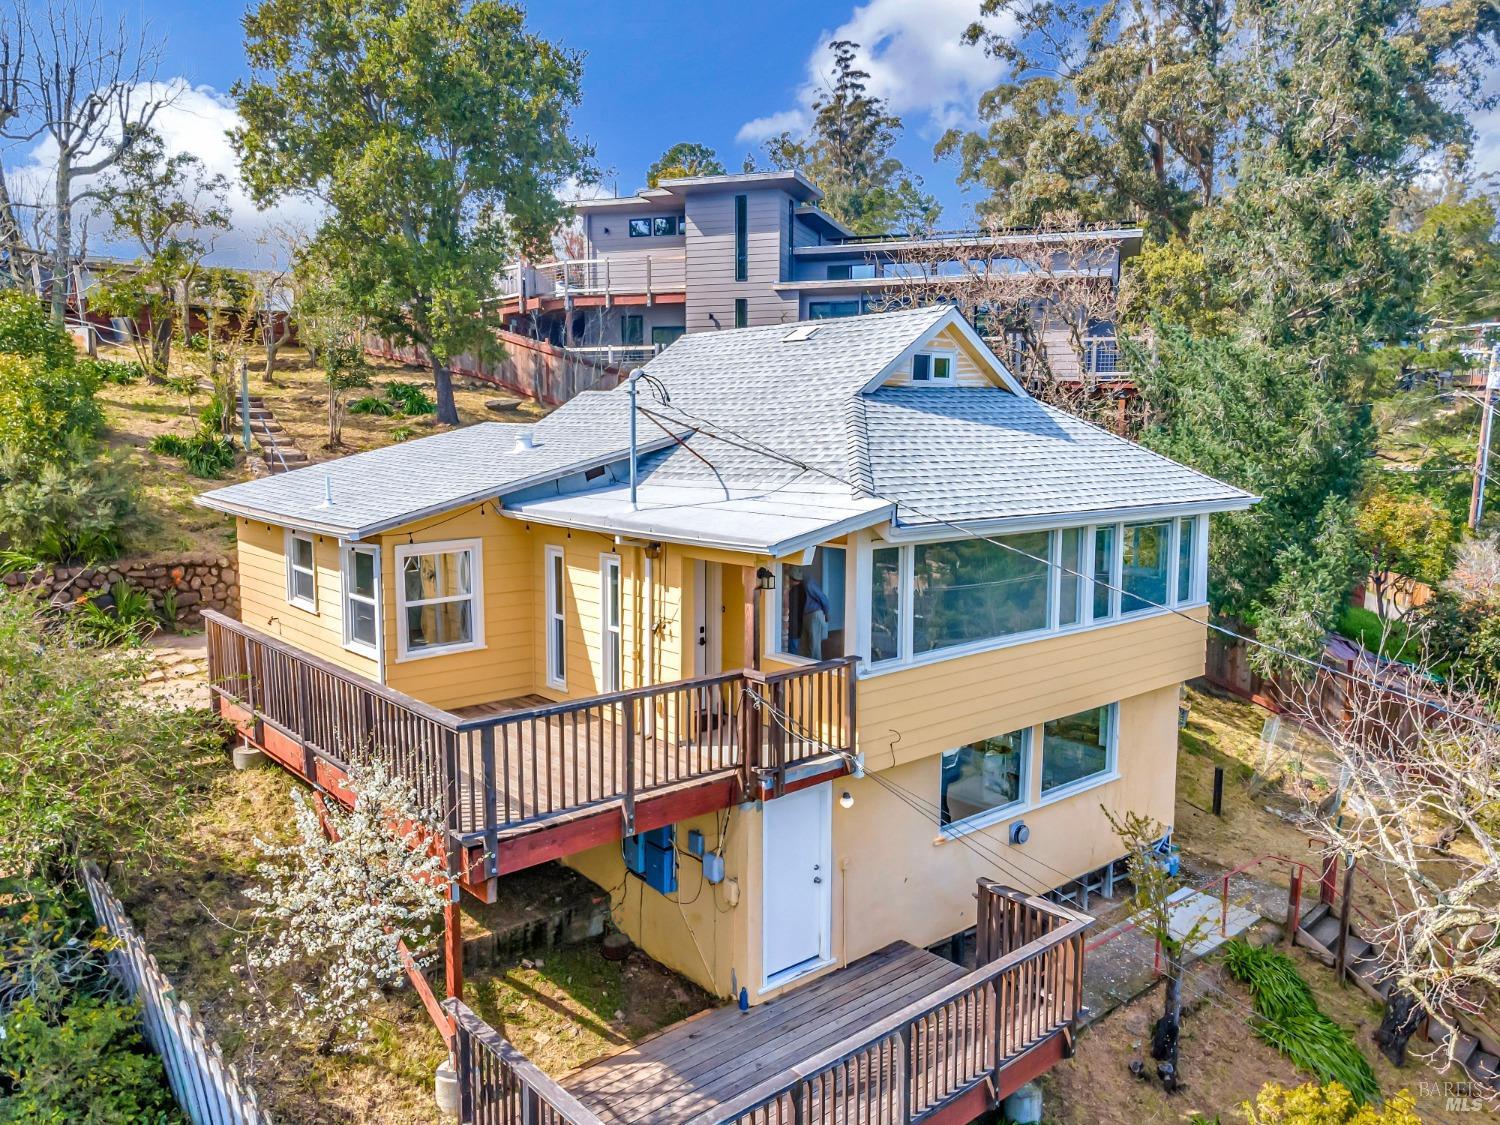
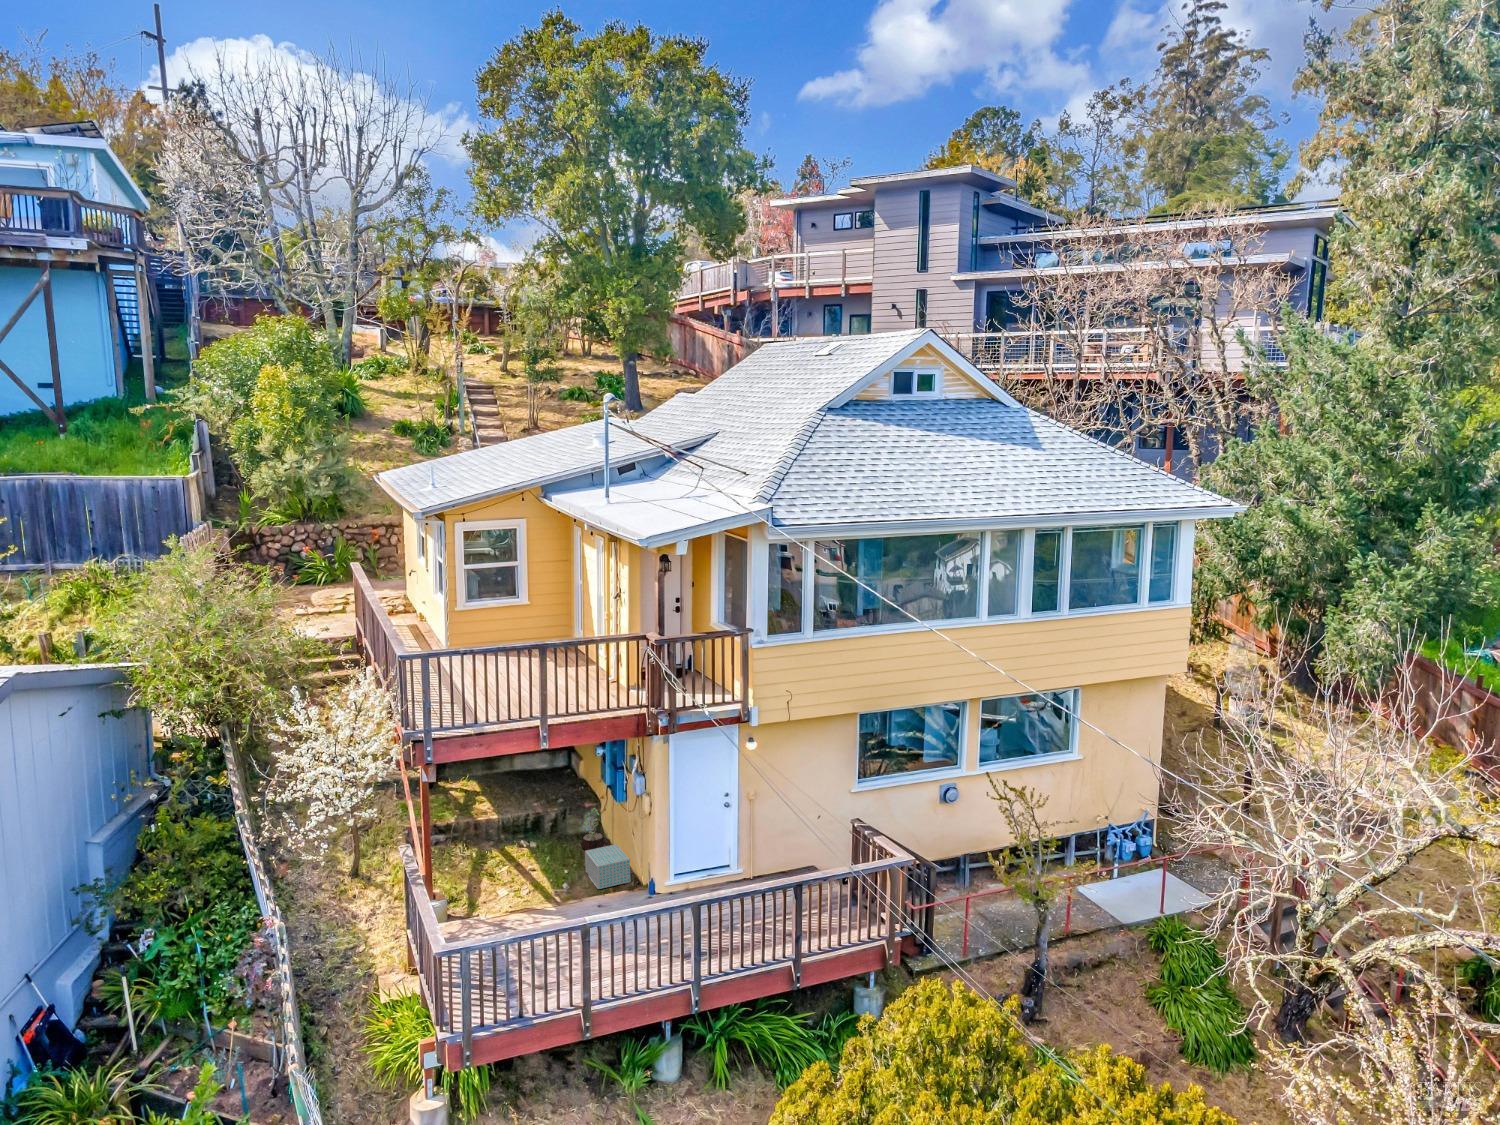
storage box: none [628,946,695,1010] -> present [585,844,631,889]

